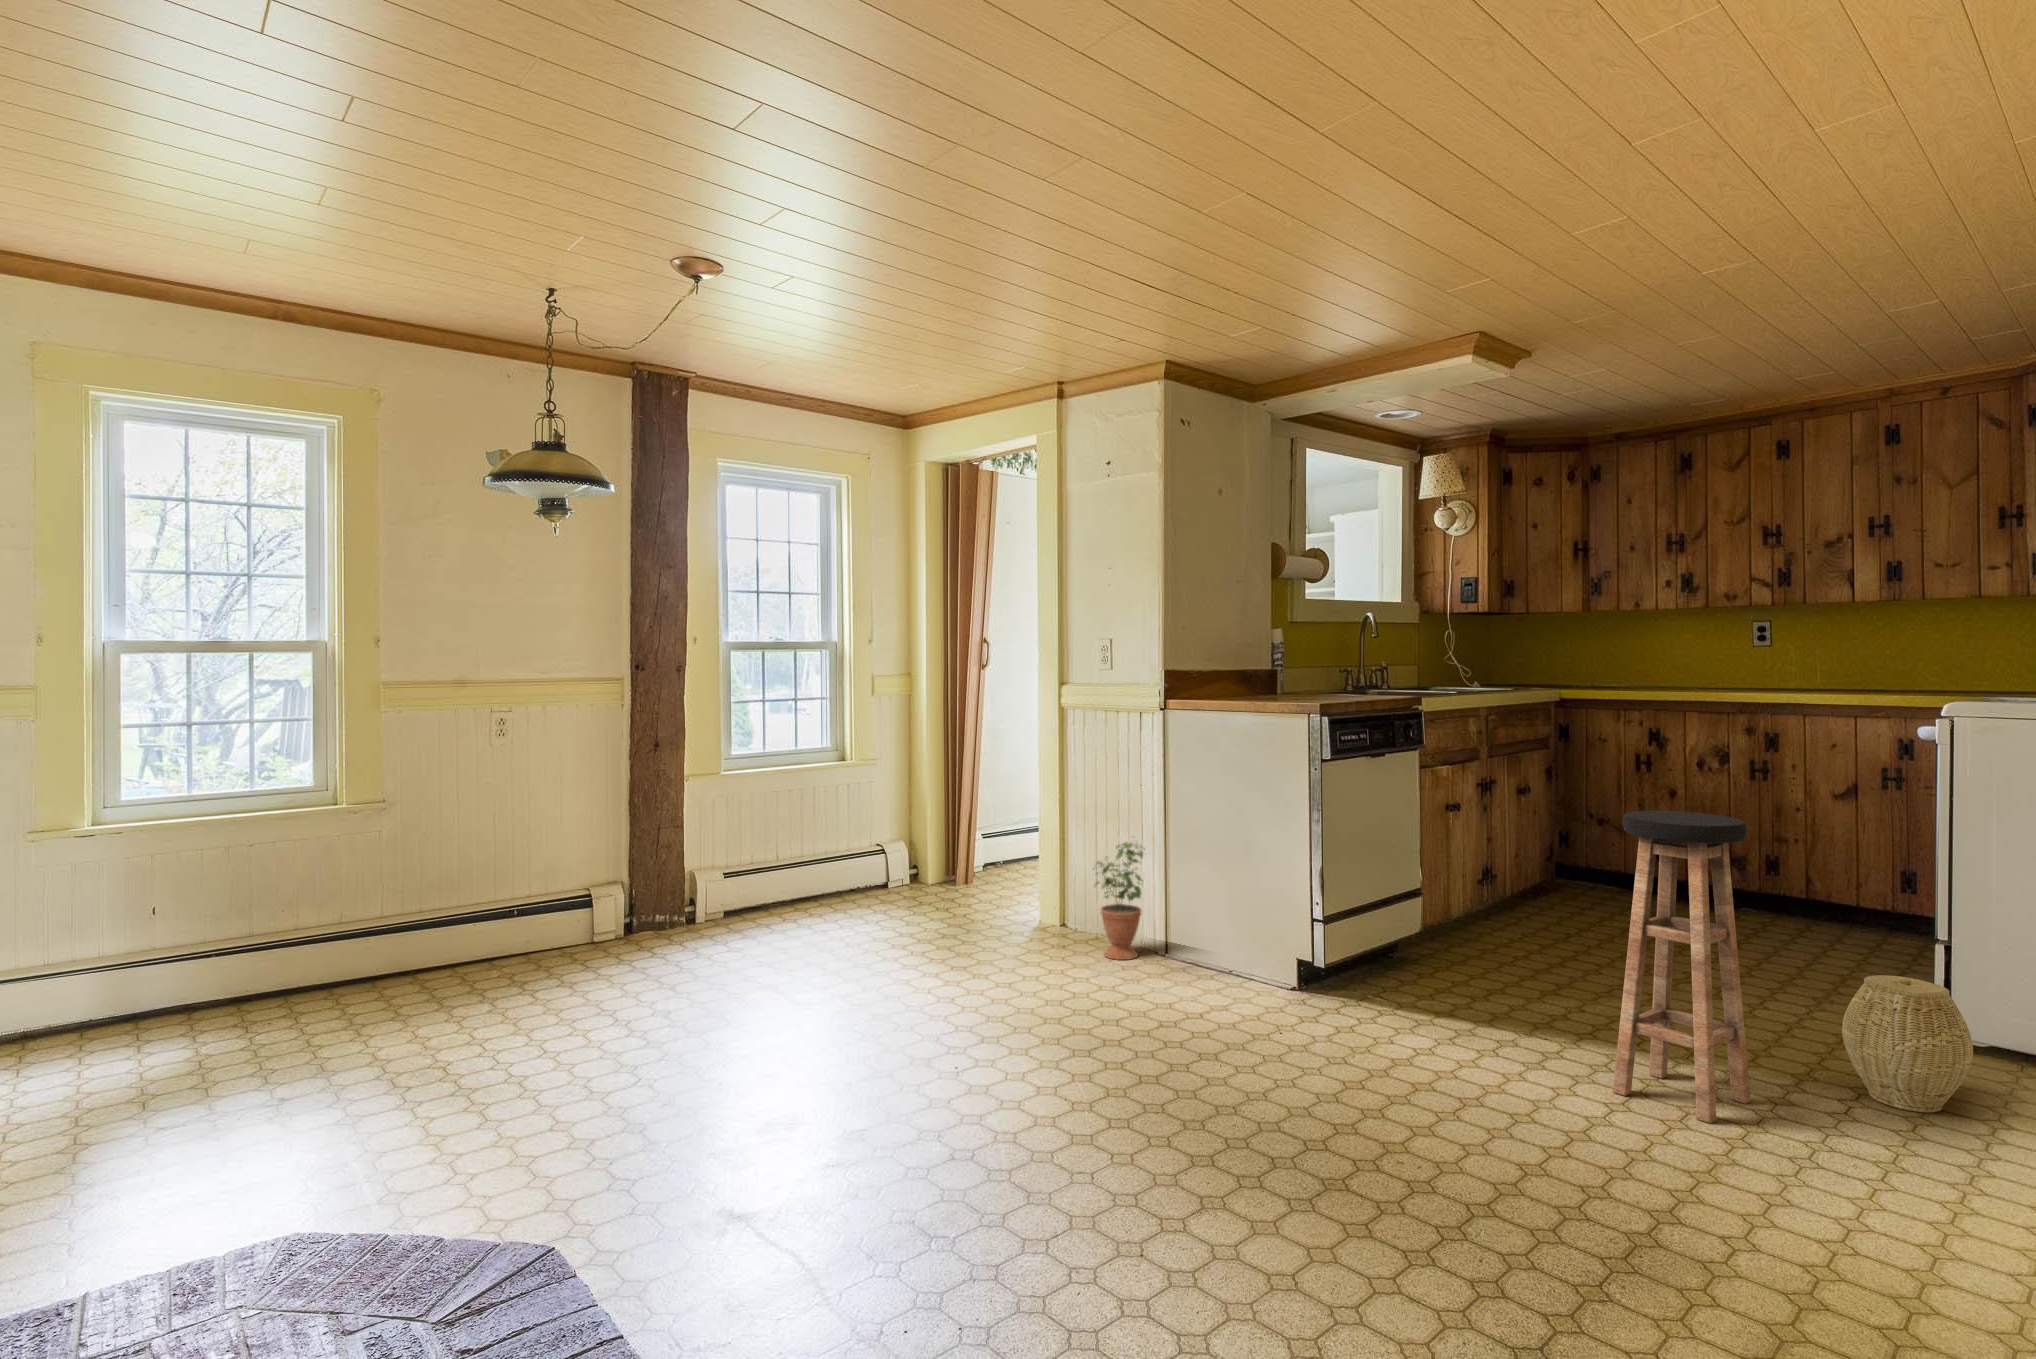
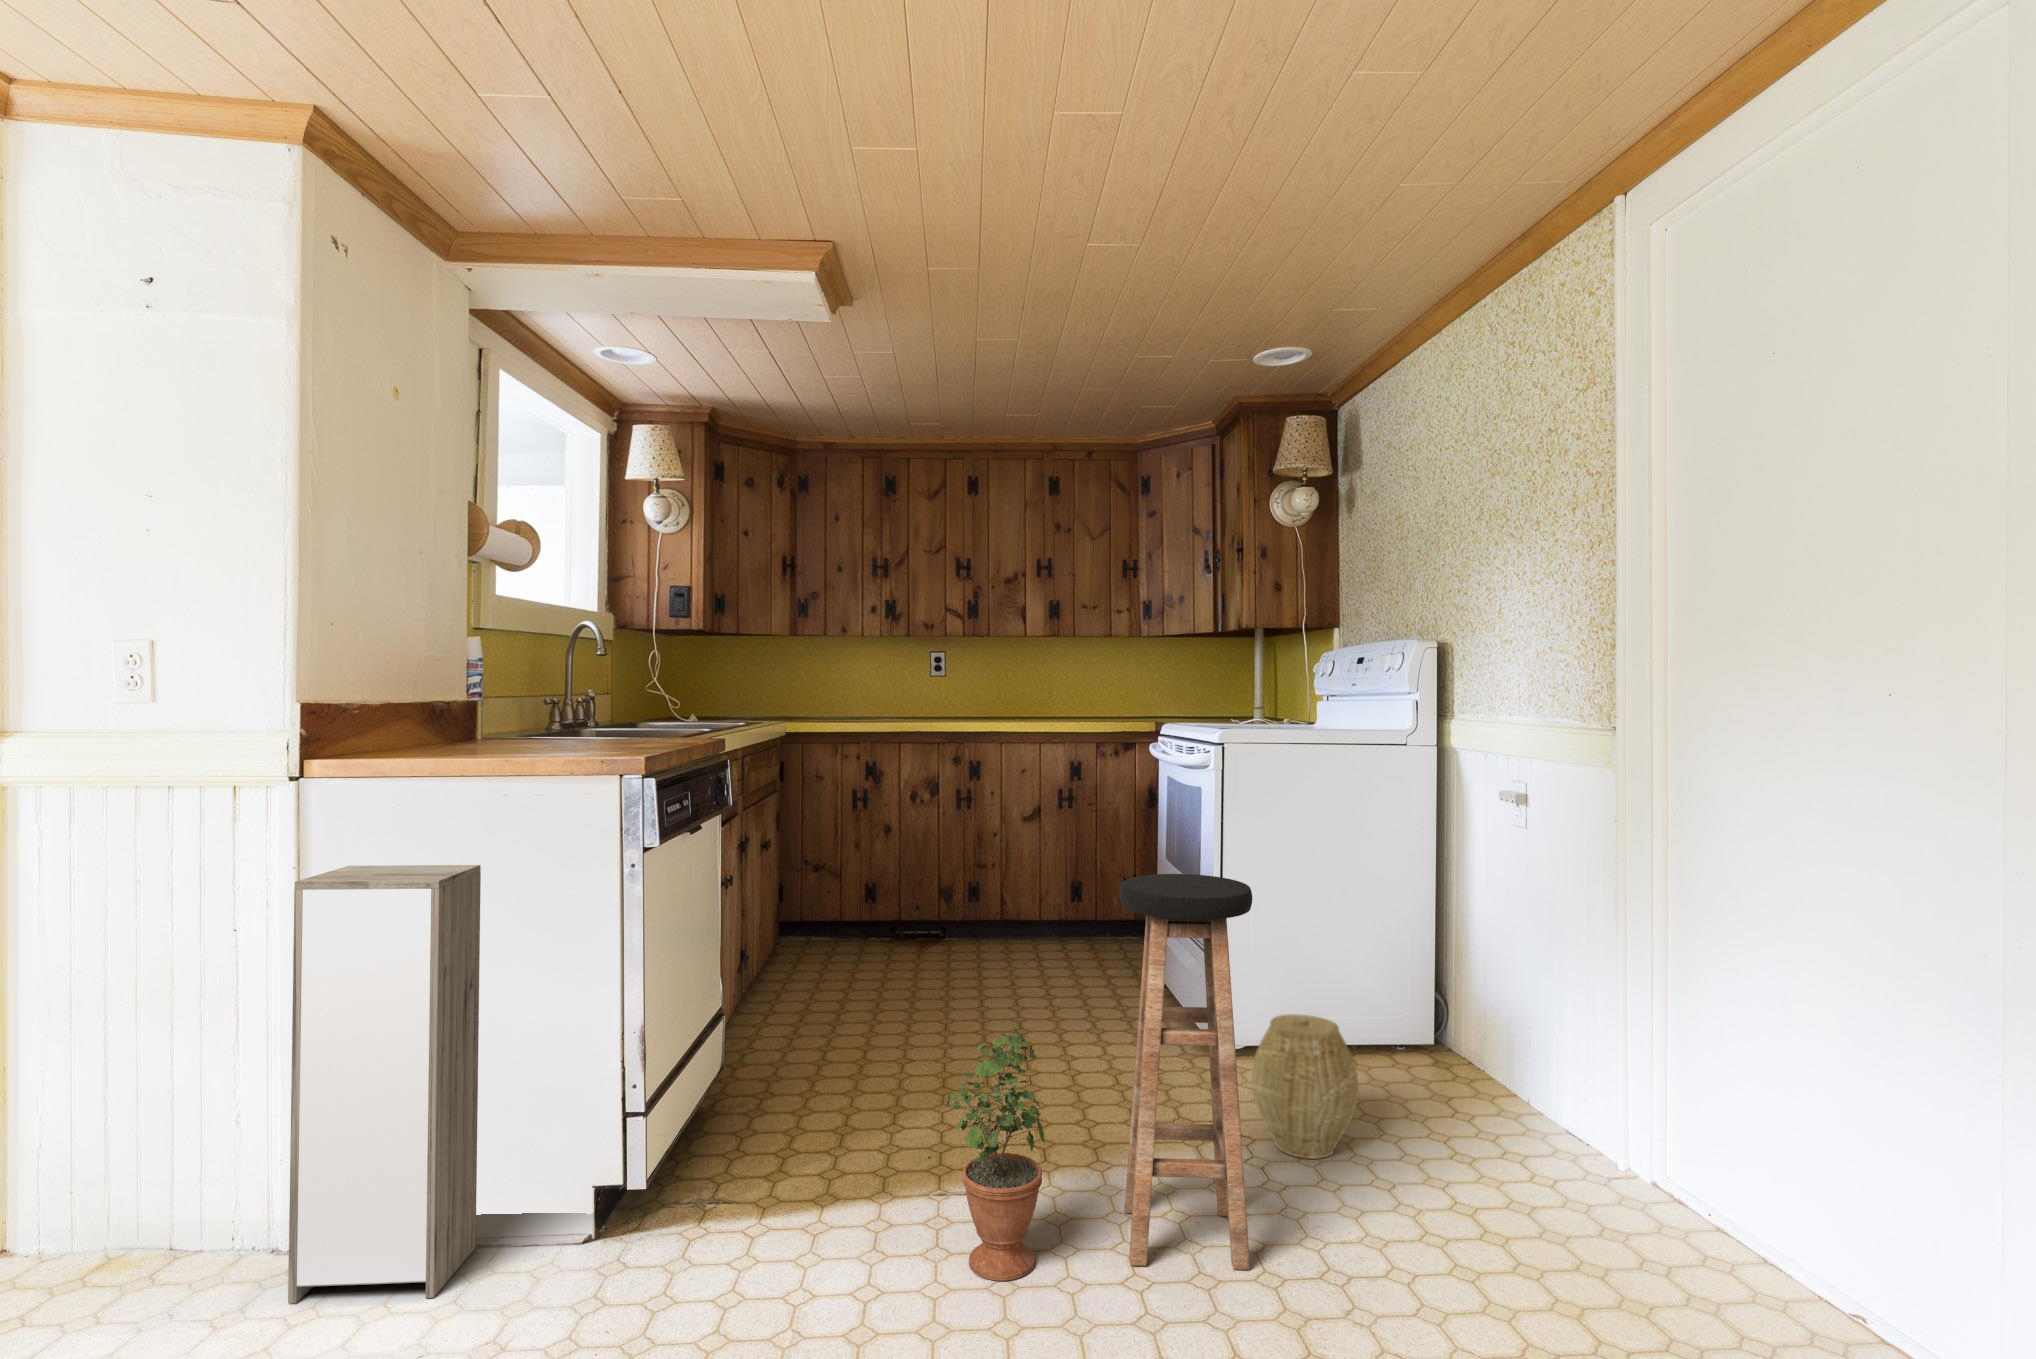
storage cabinet: none [1151,757,1236,983] -> present [288,865,481,1303]
potted plant: present [1095,842,1145,960] -> present [946,1021,1045,1281]

